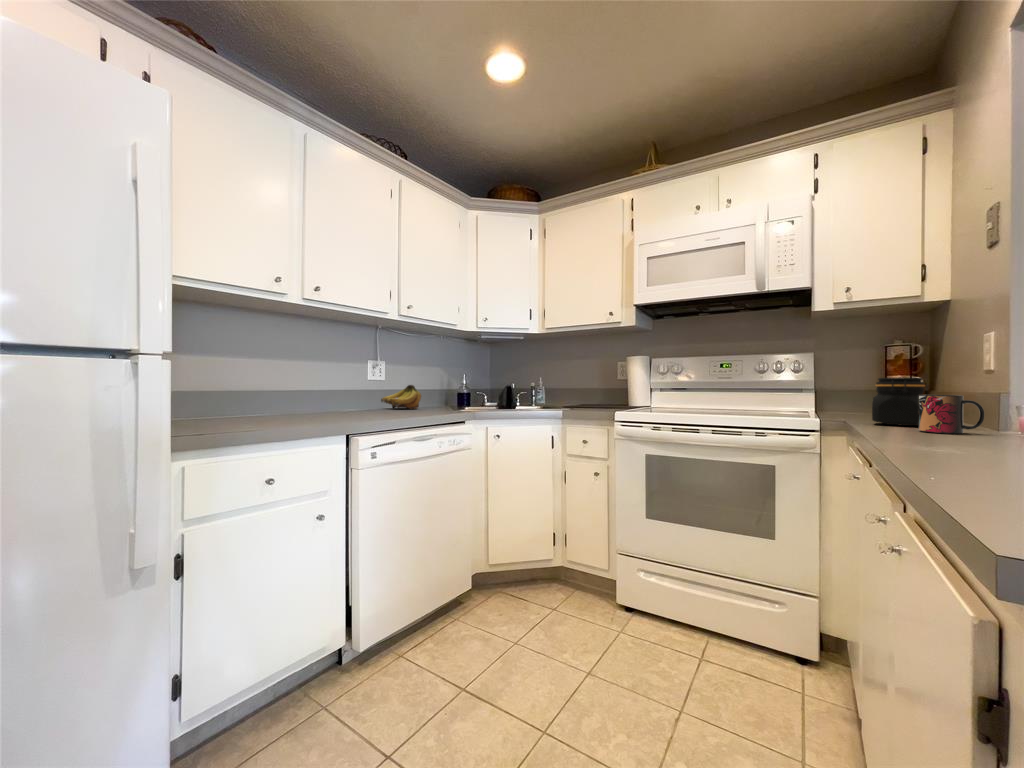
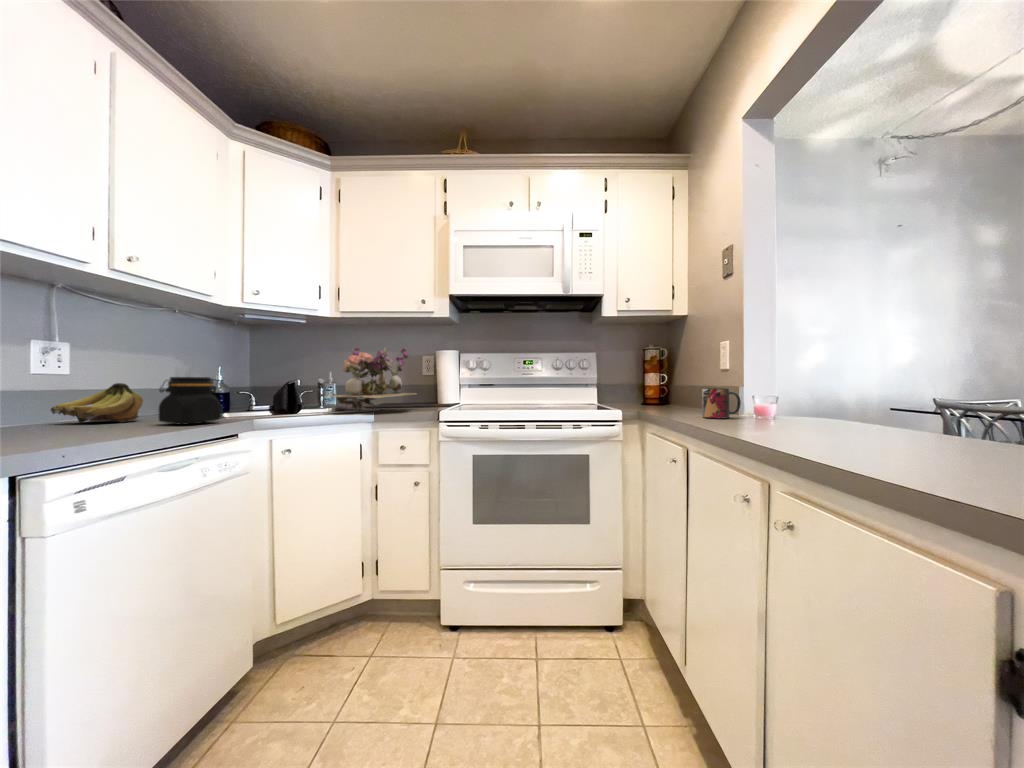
flower arrangement: none [527,354,602,409] -> present [330,347,410,411]
jar: present [872,378,925,426] -> present [159,377,221,424]

